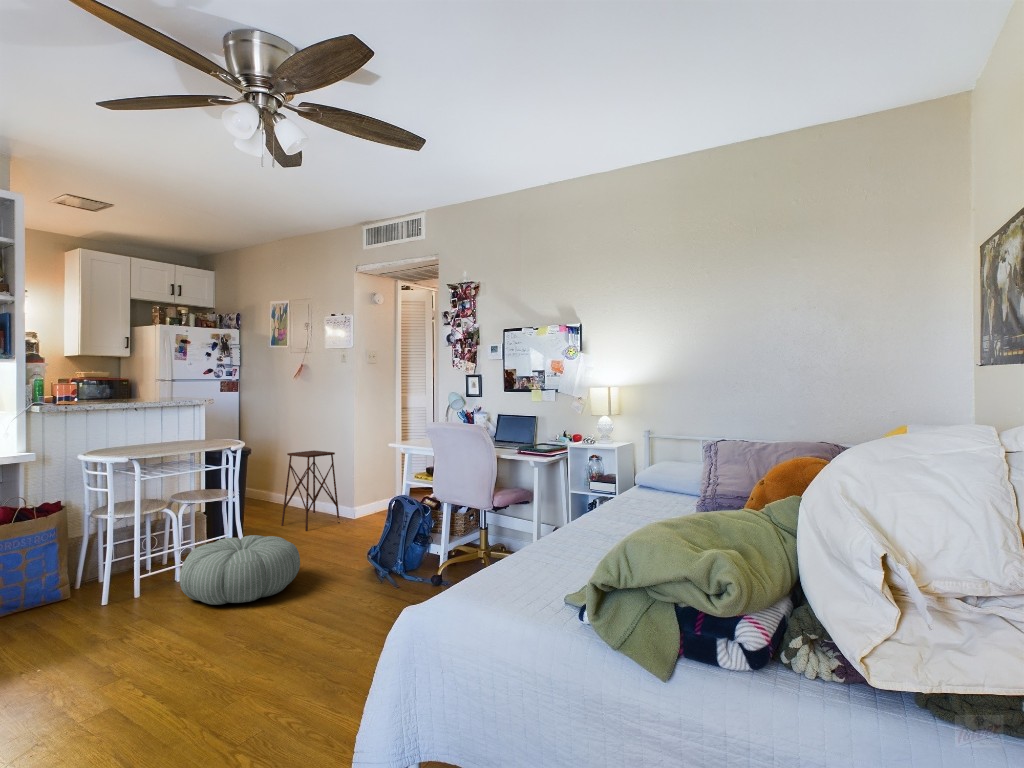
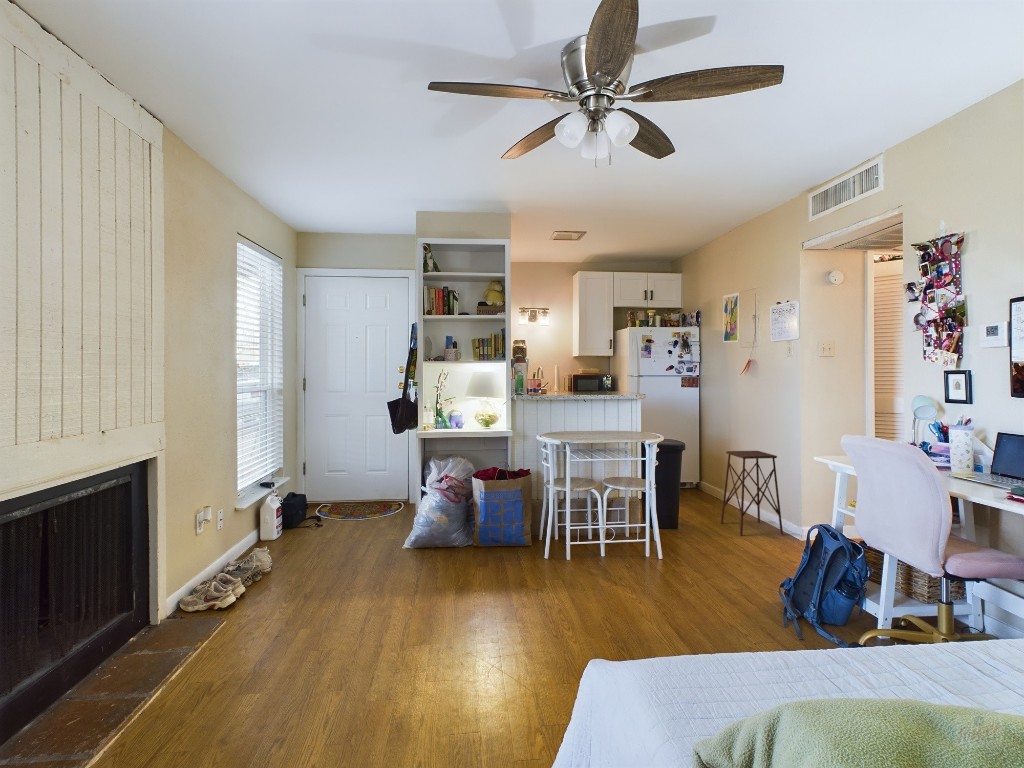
pouf: present [180,535,300,605] -> none [588,530,695,599]

